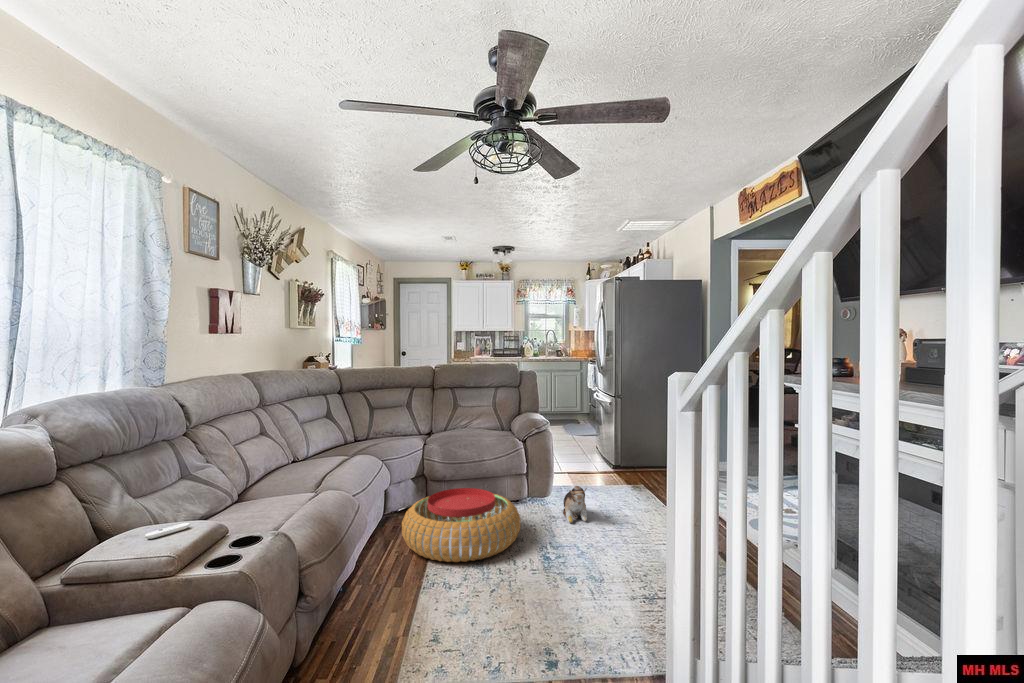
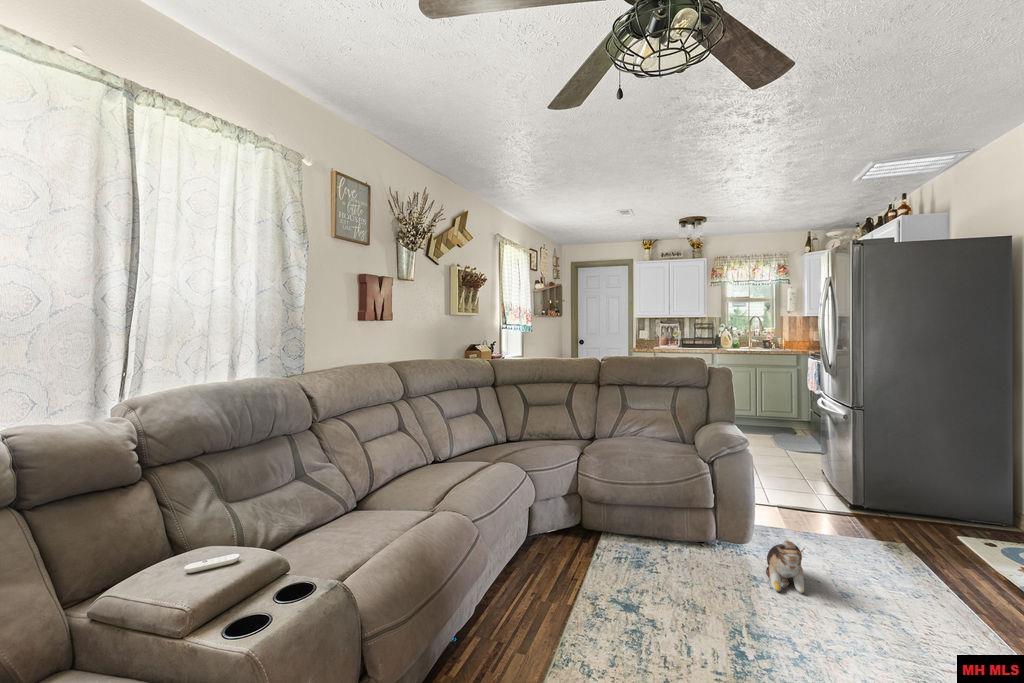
pouf: present [402,488,521,562] -> none [542,519,700,628]

